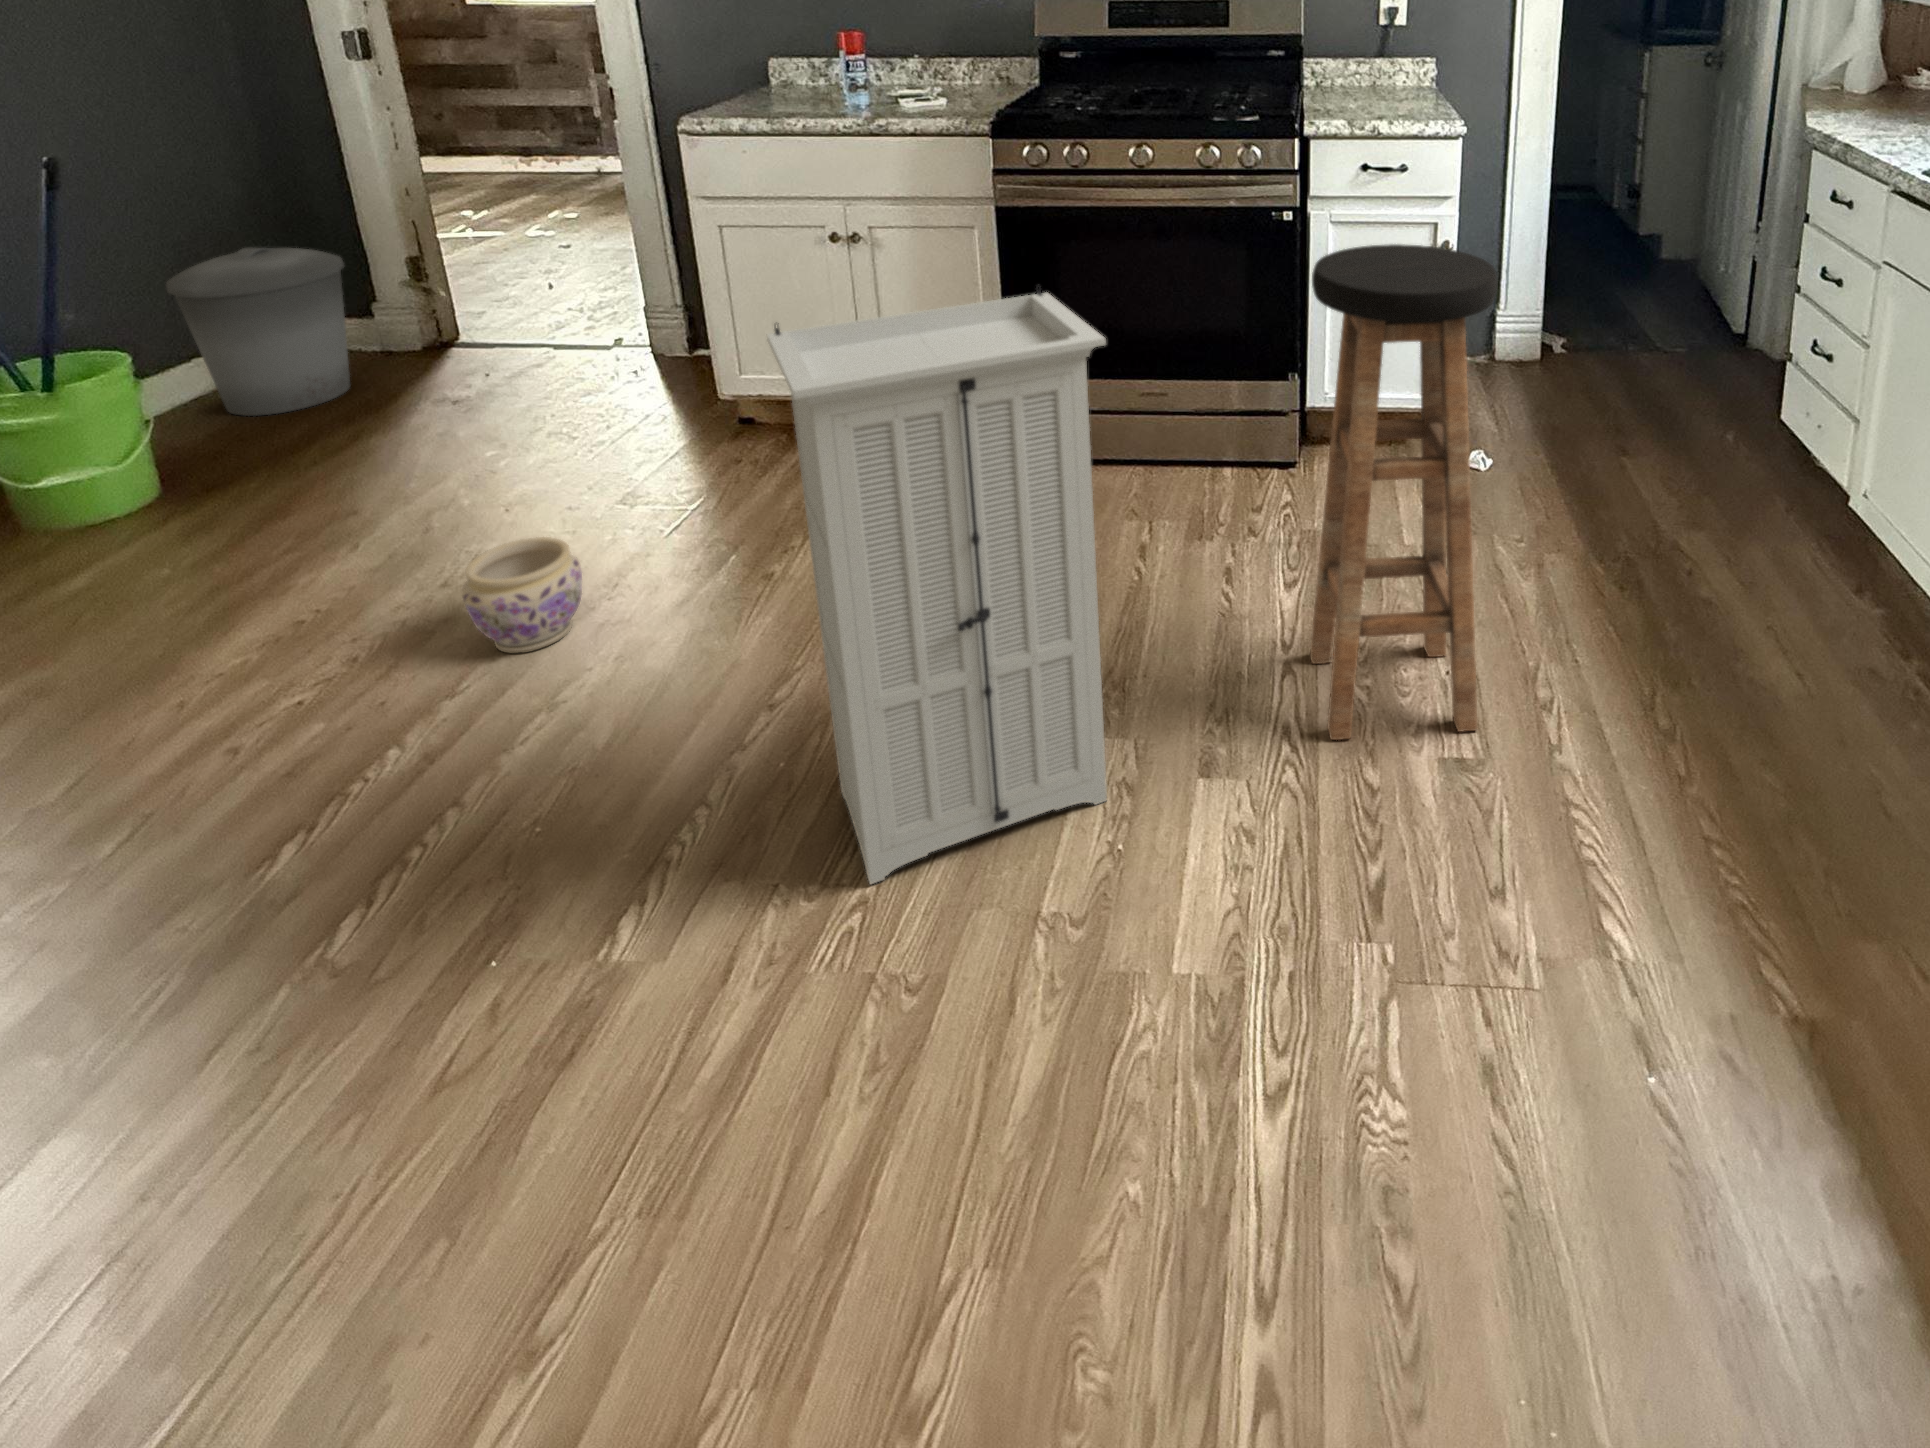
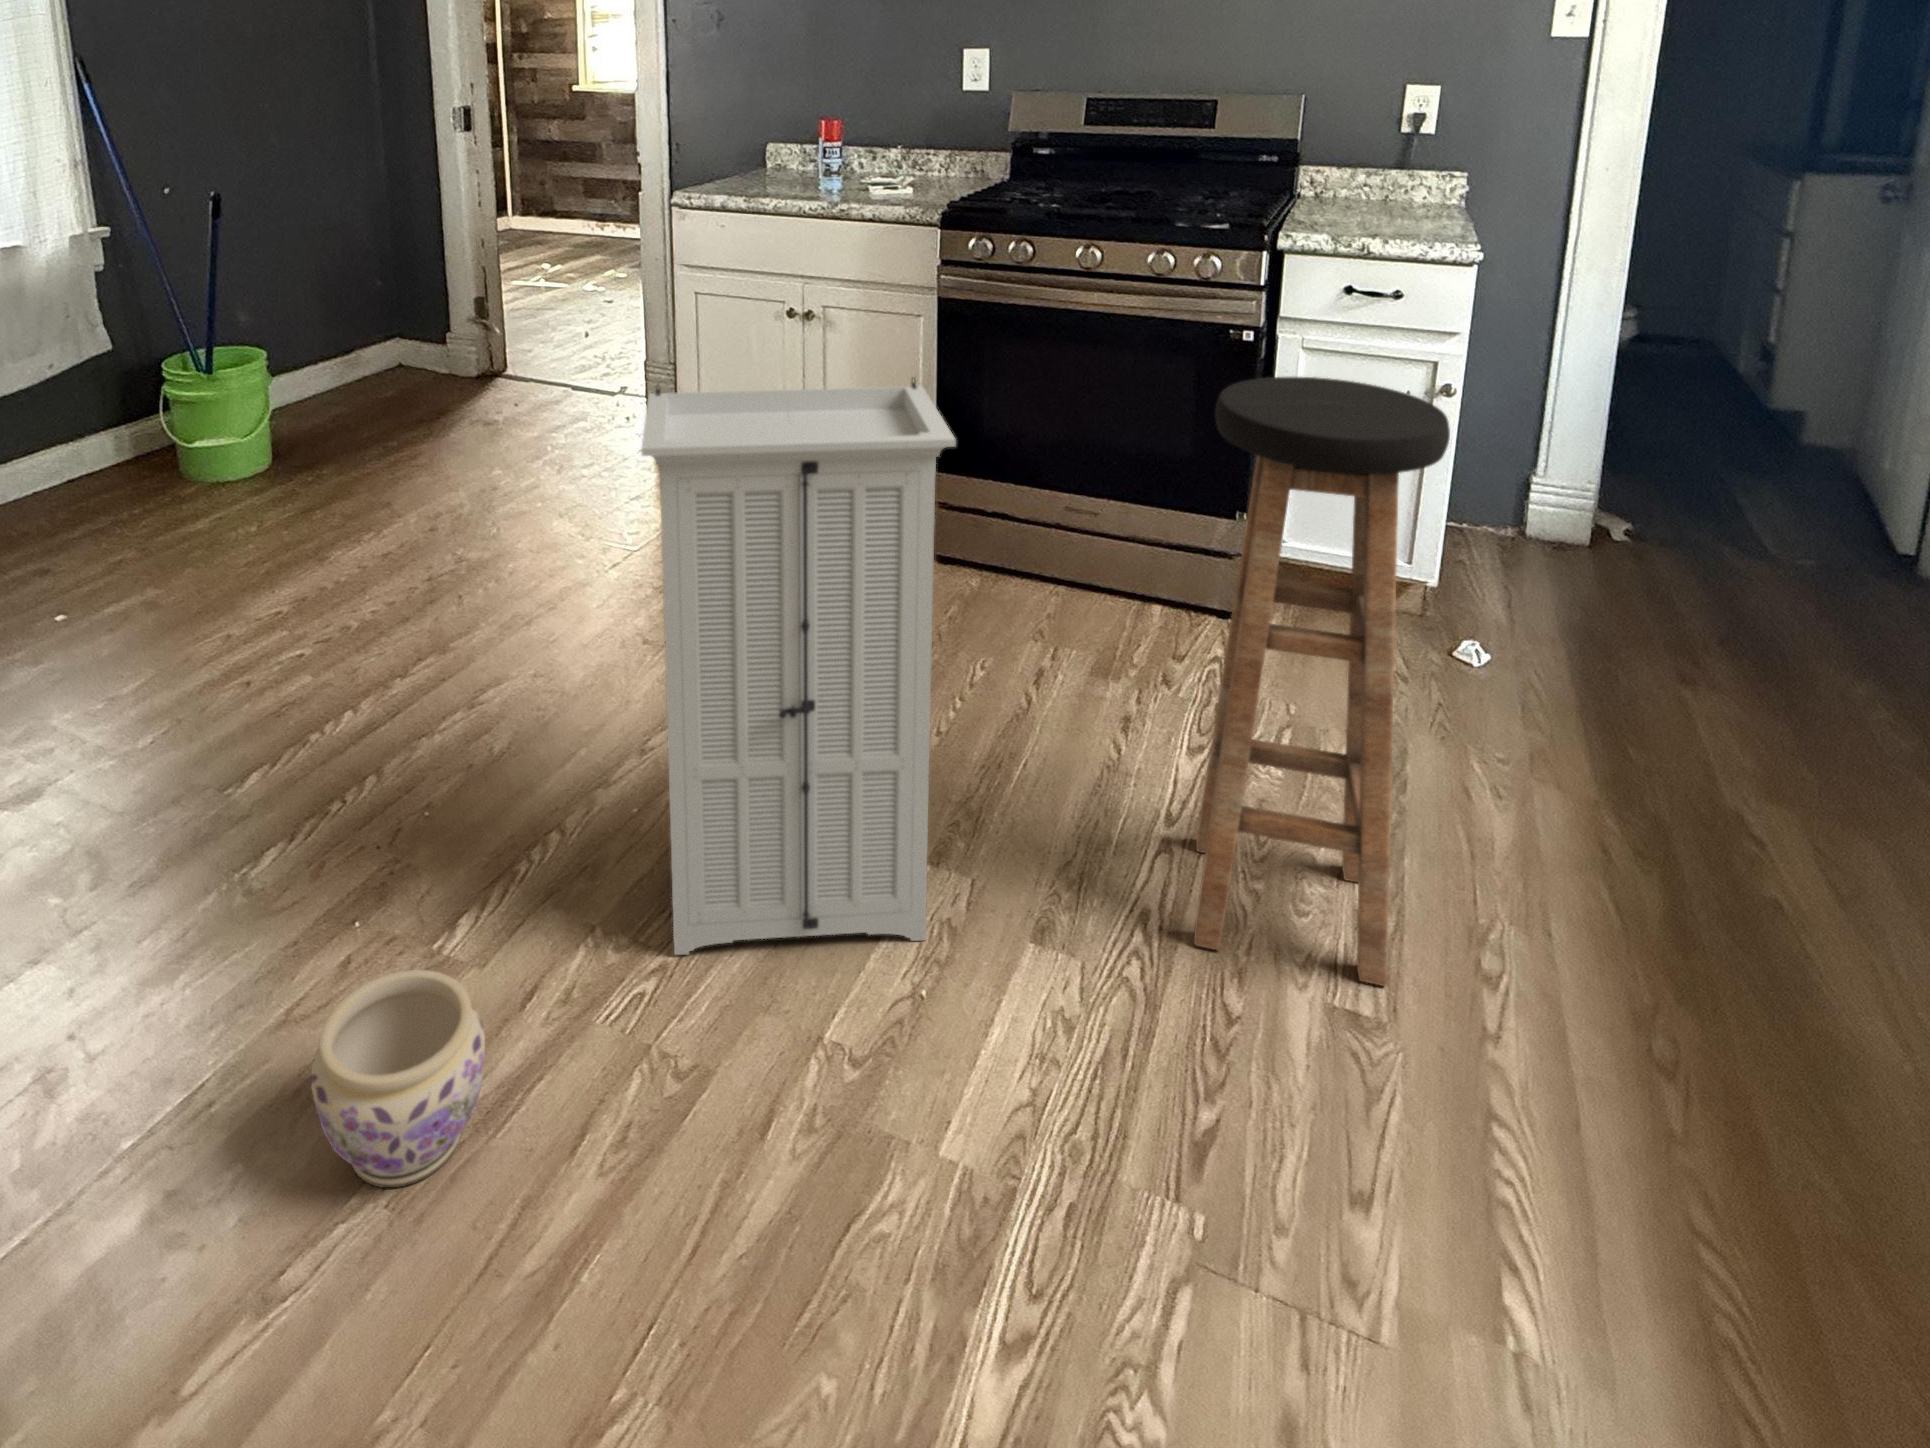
trash can: present [166,248,350,416] -> none [299,279,420,418]
planter: present [462,537,582,654] -> present [311,970,485,1188]

